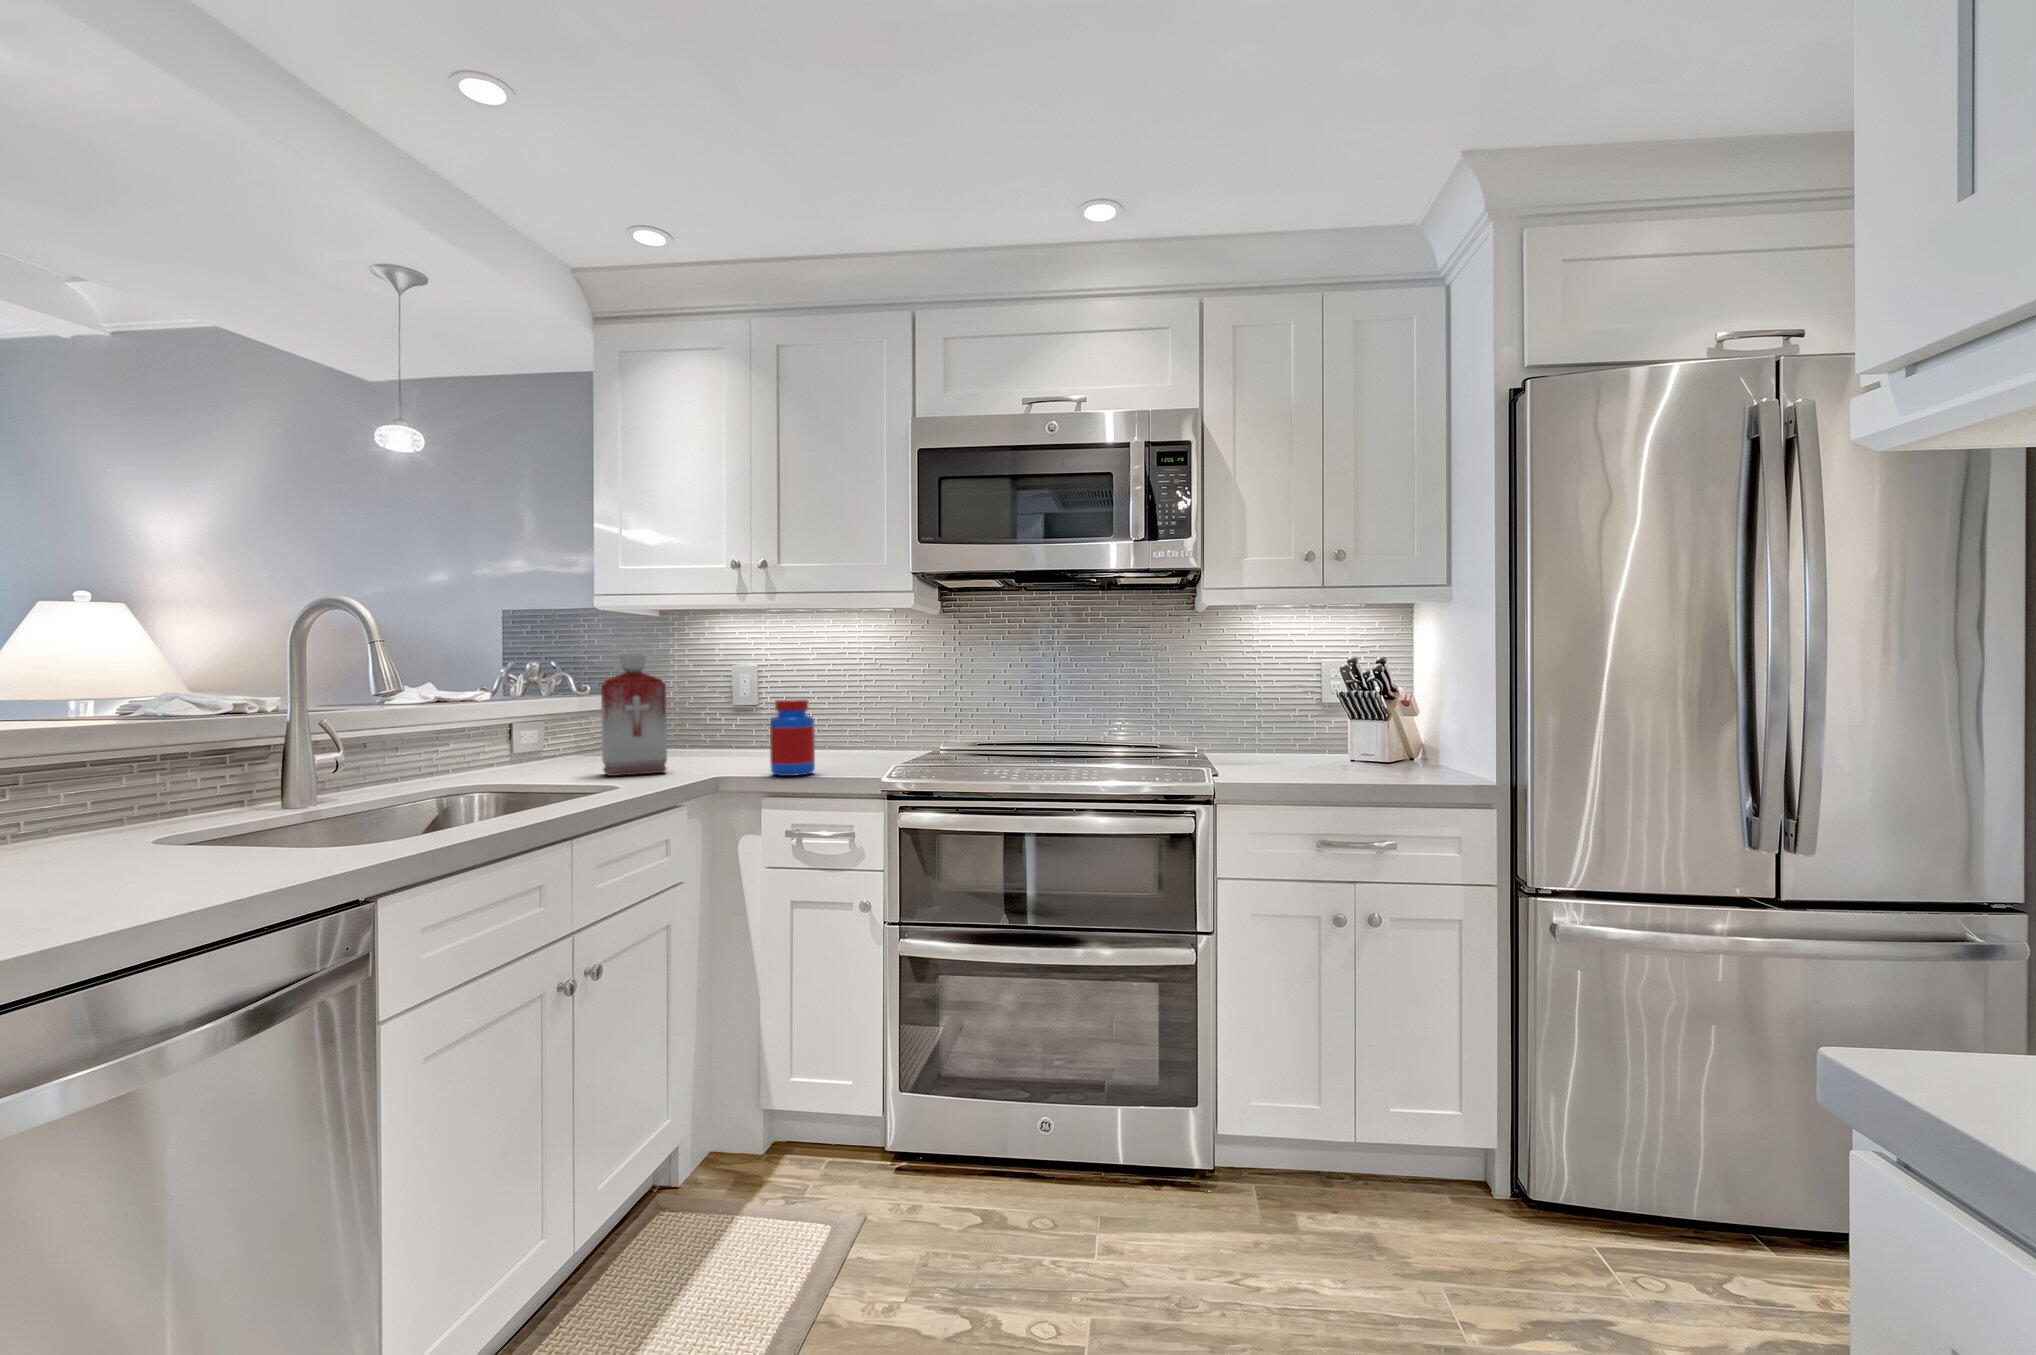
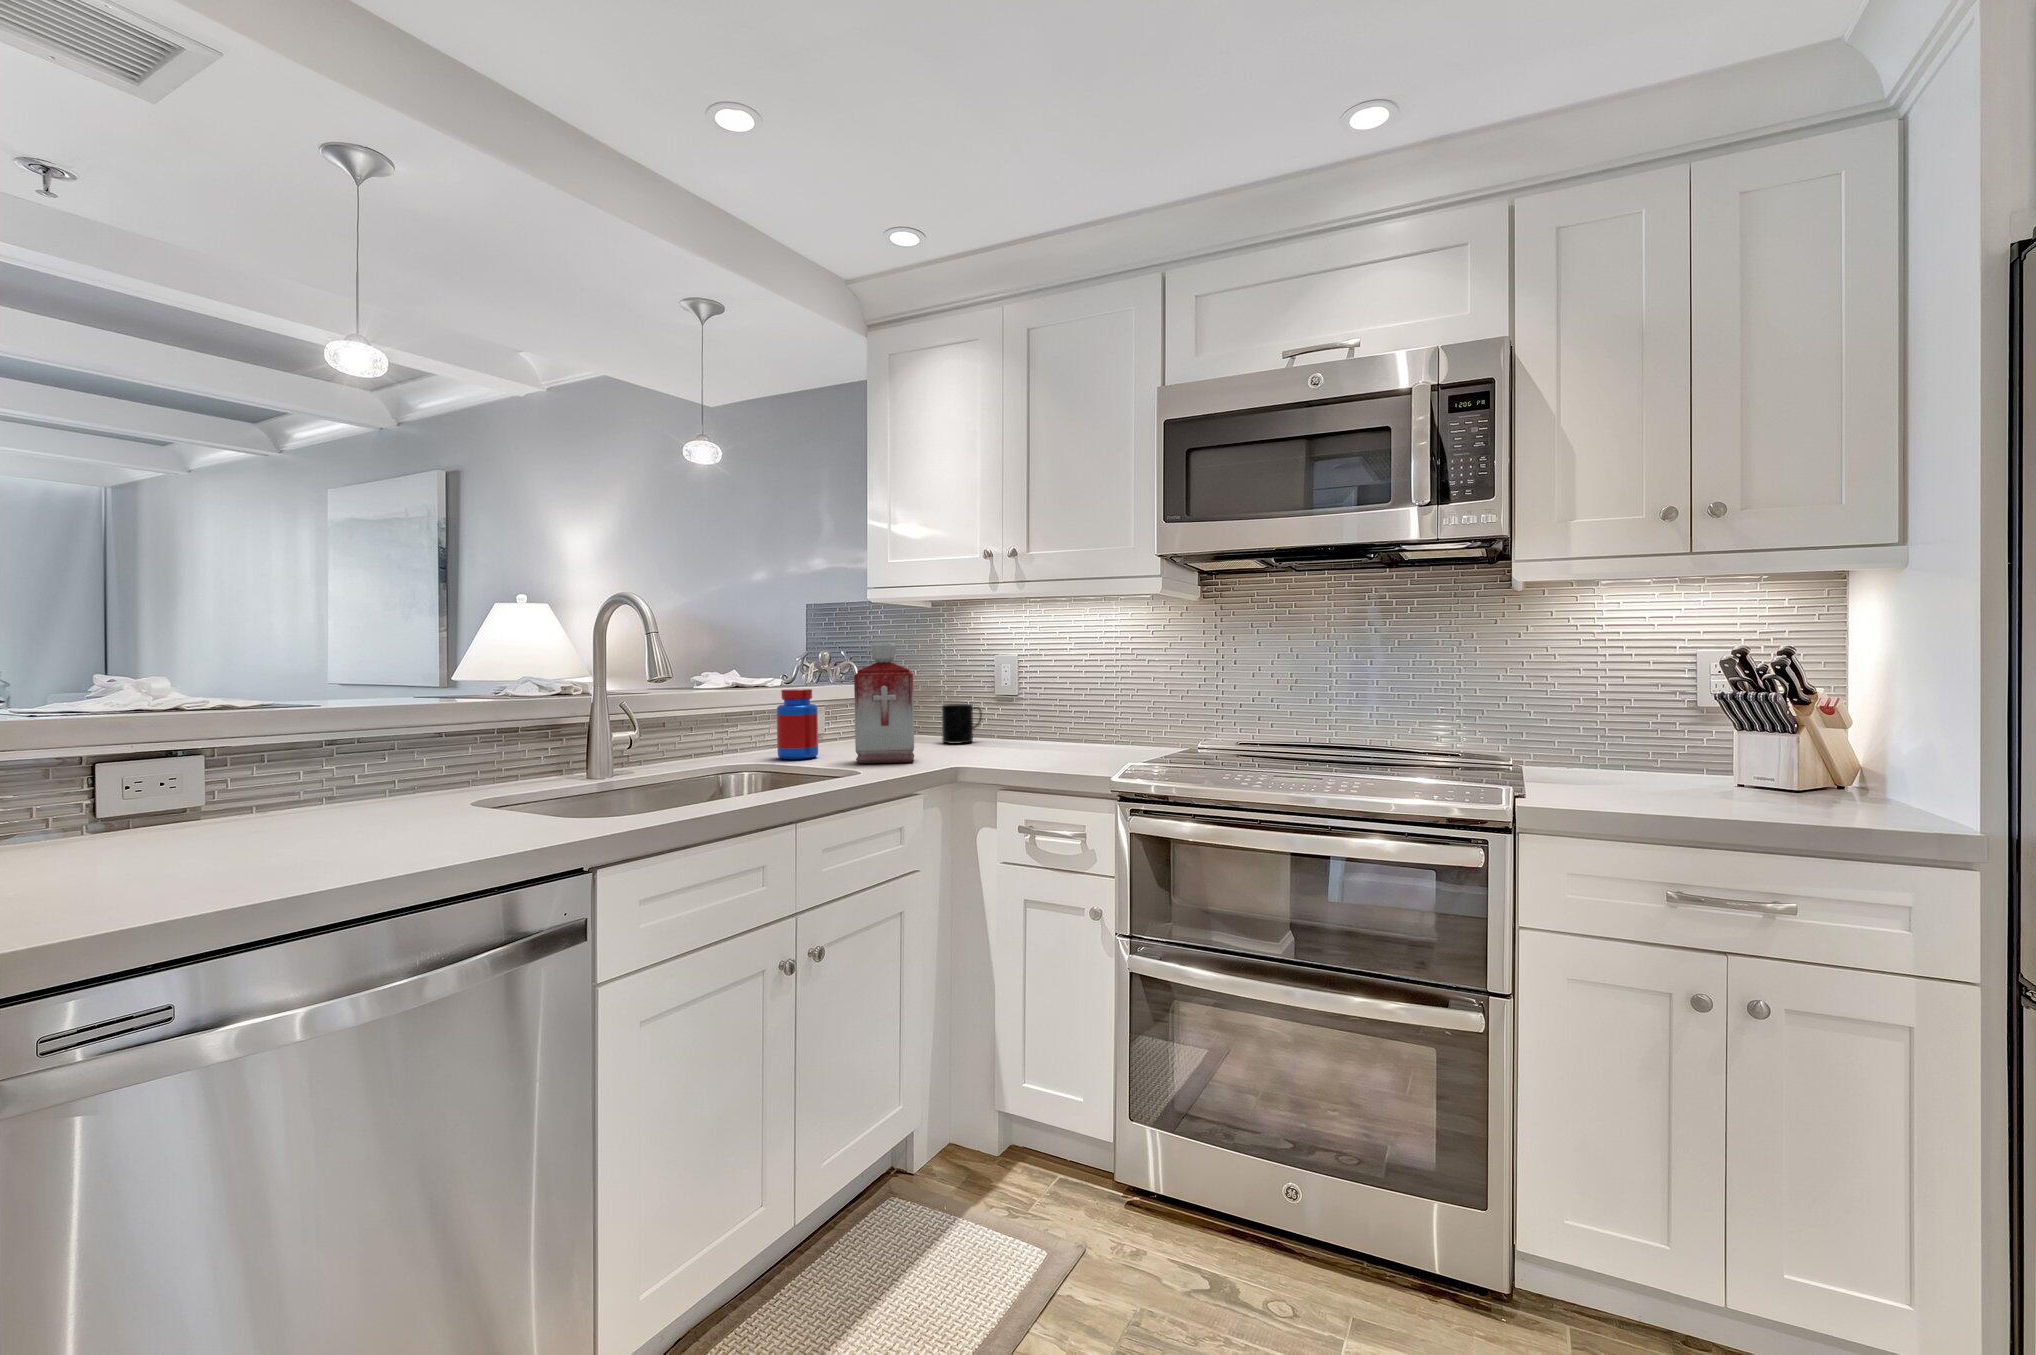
jar: present [770,700,815,776] -> present [777,689,818,759]
mug: none [677,716,719,756] -> present [942,704,982,744]

